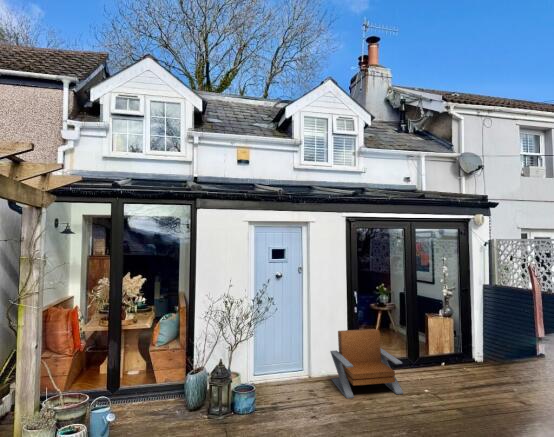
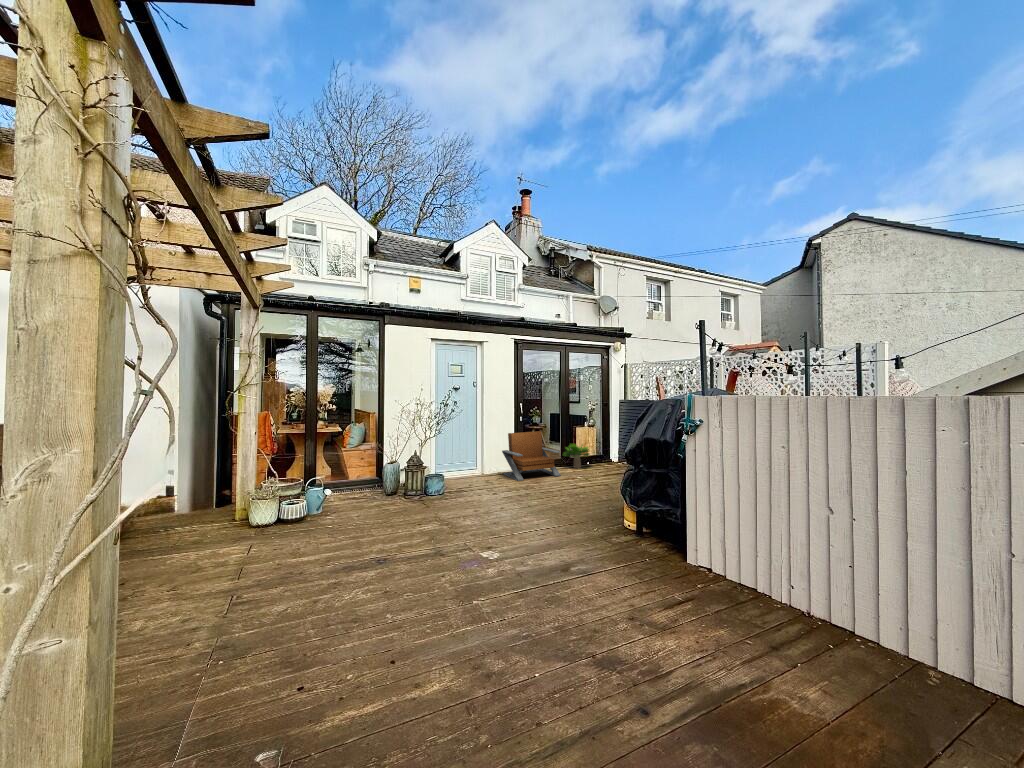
potted plant: none [406,343,448,378] -> present [564,444,590,468]

